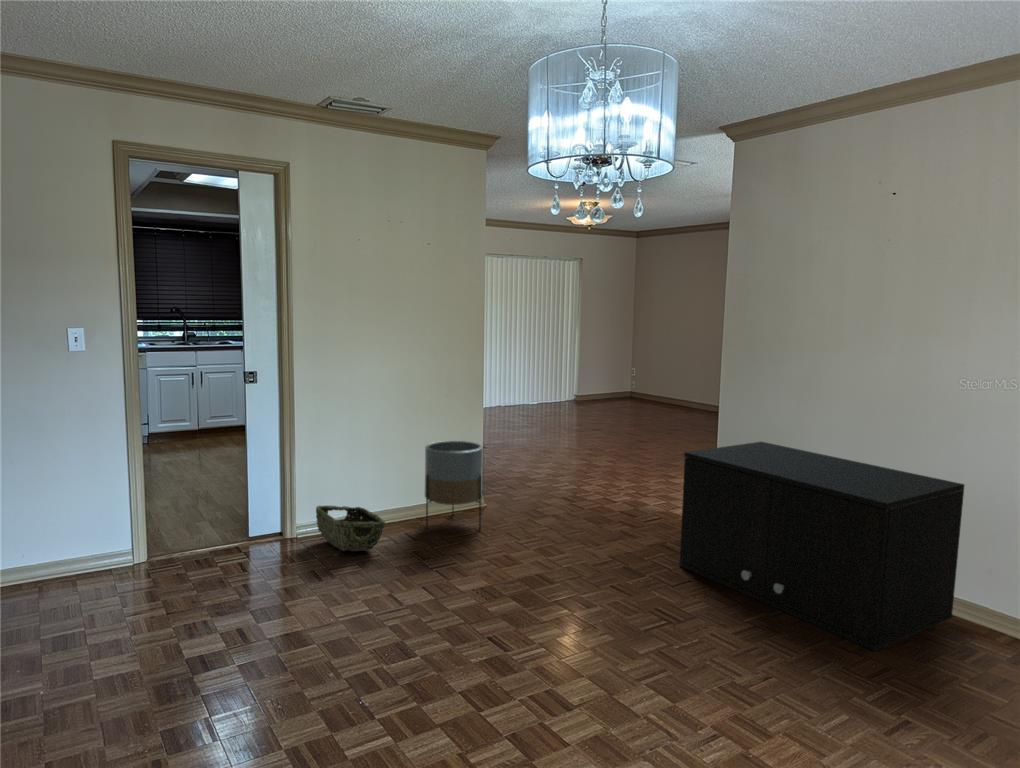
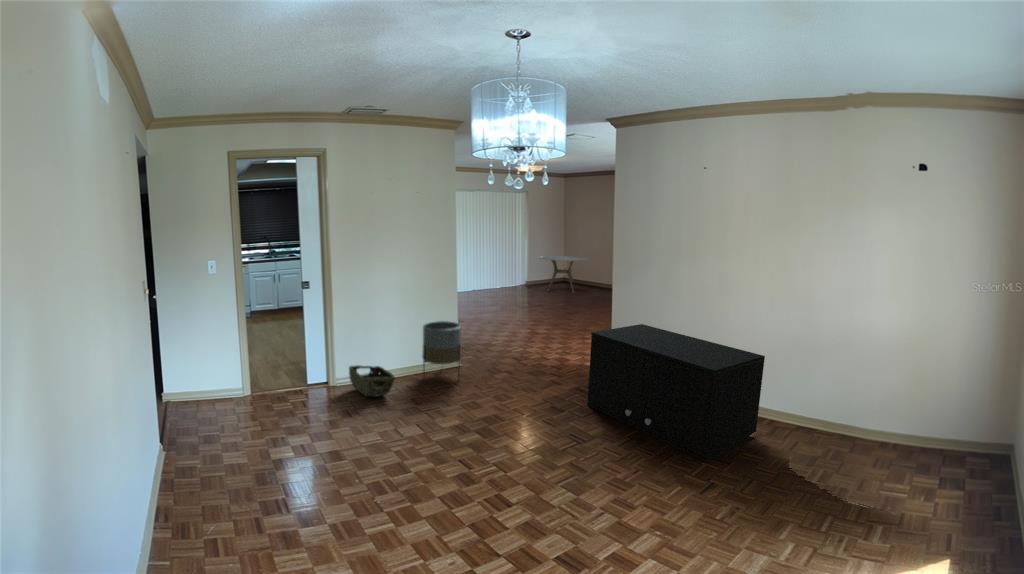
dining table: none [591,353,668,409] -> present [538,256,588,293]

